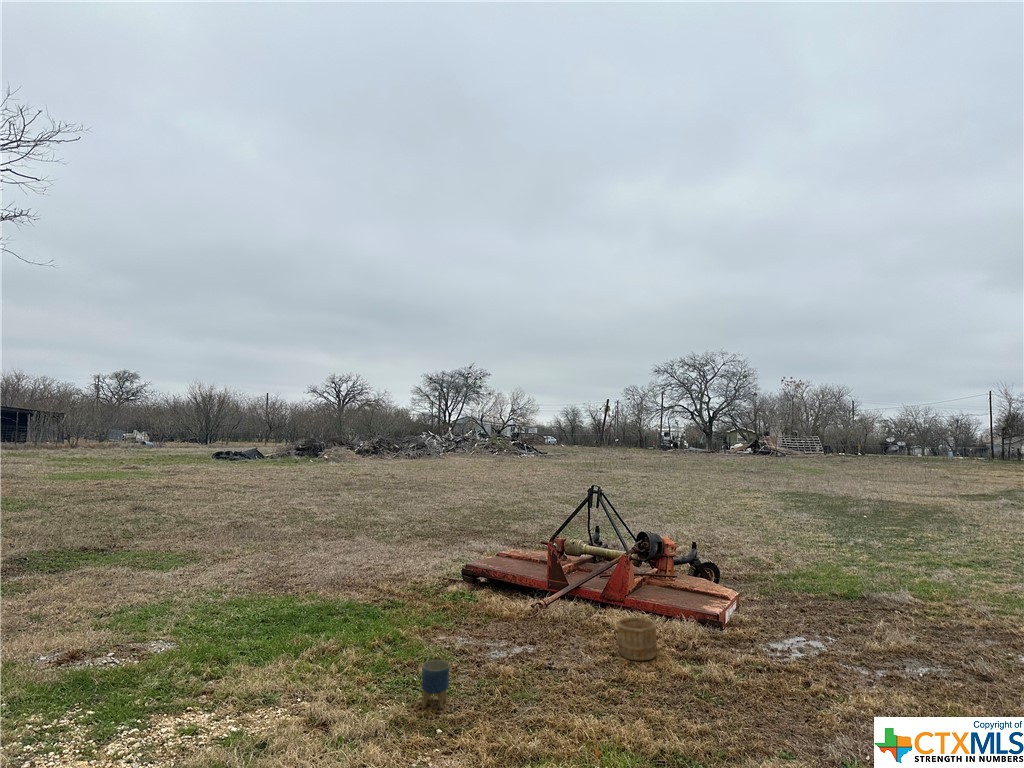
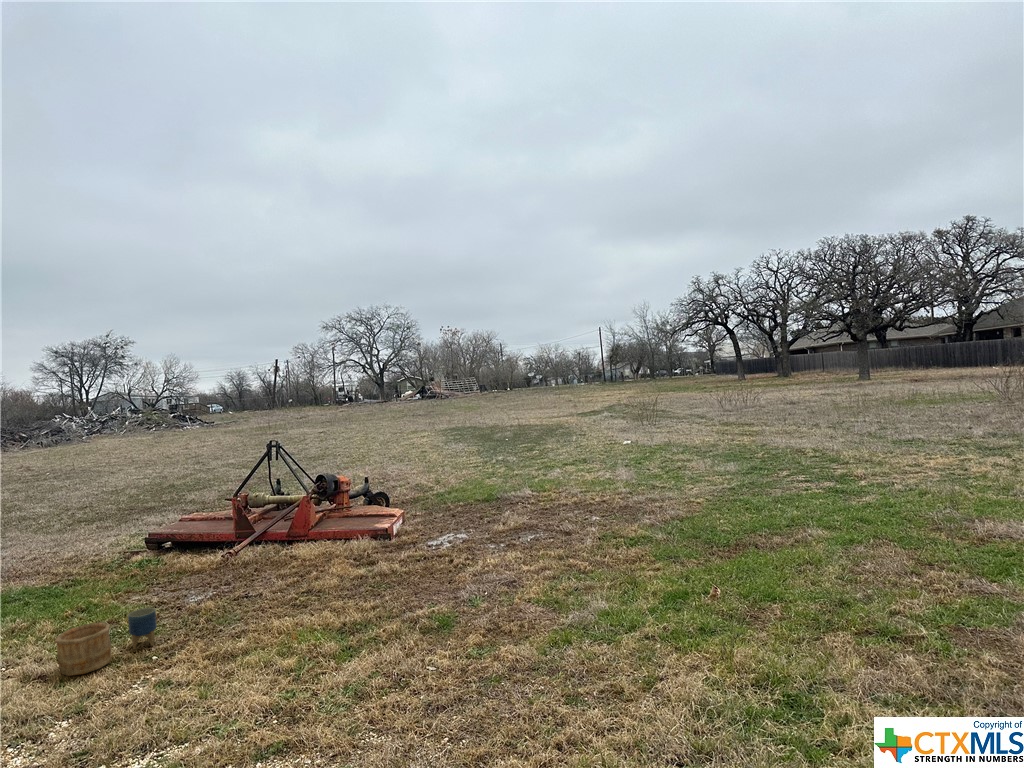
wooden bucket: present [617,617,657,661] -> present [55,622,111,676]

